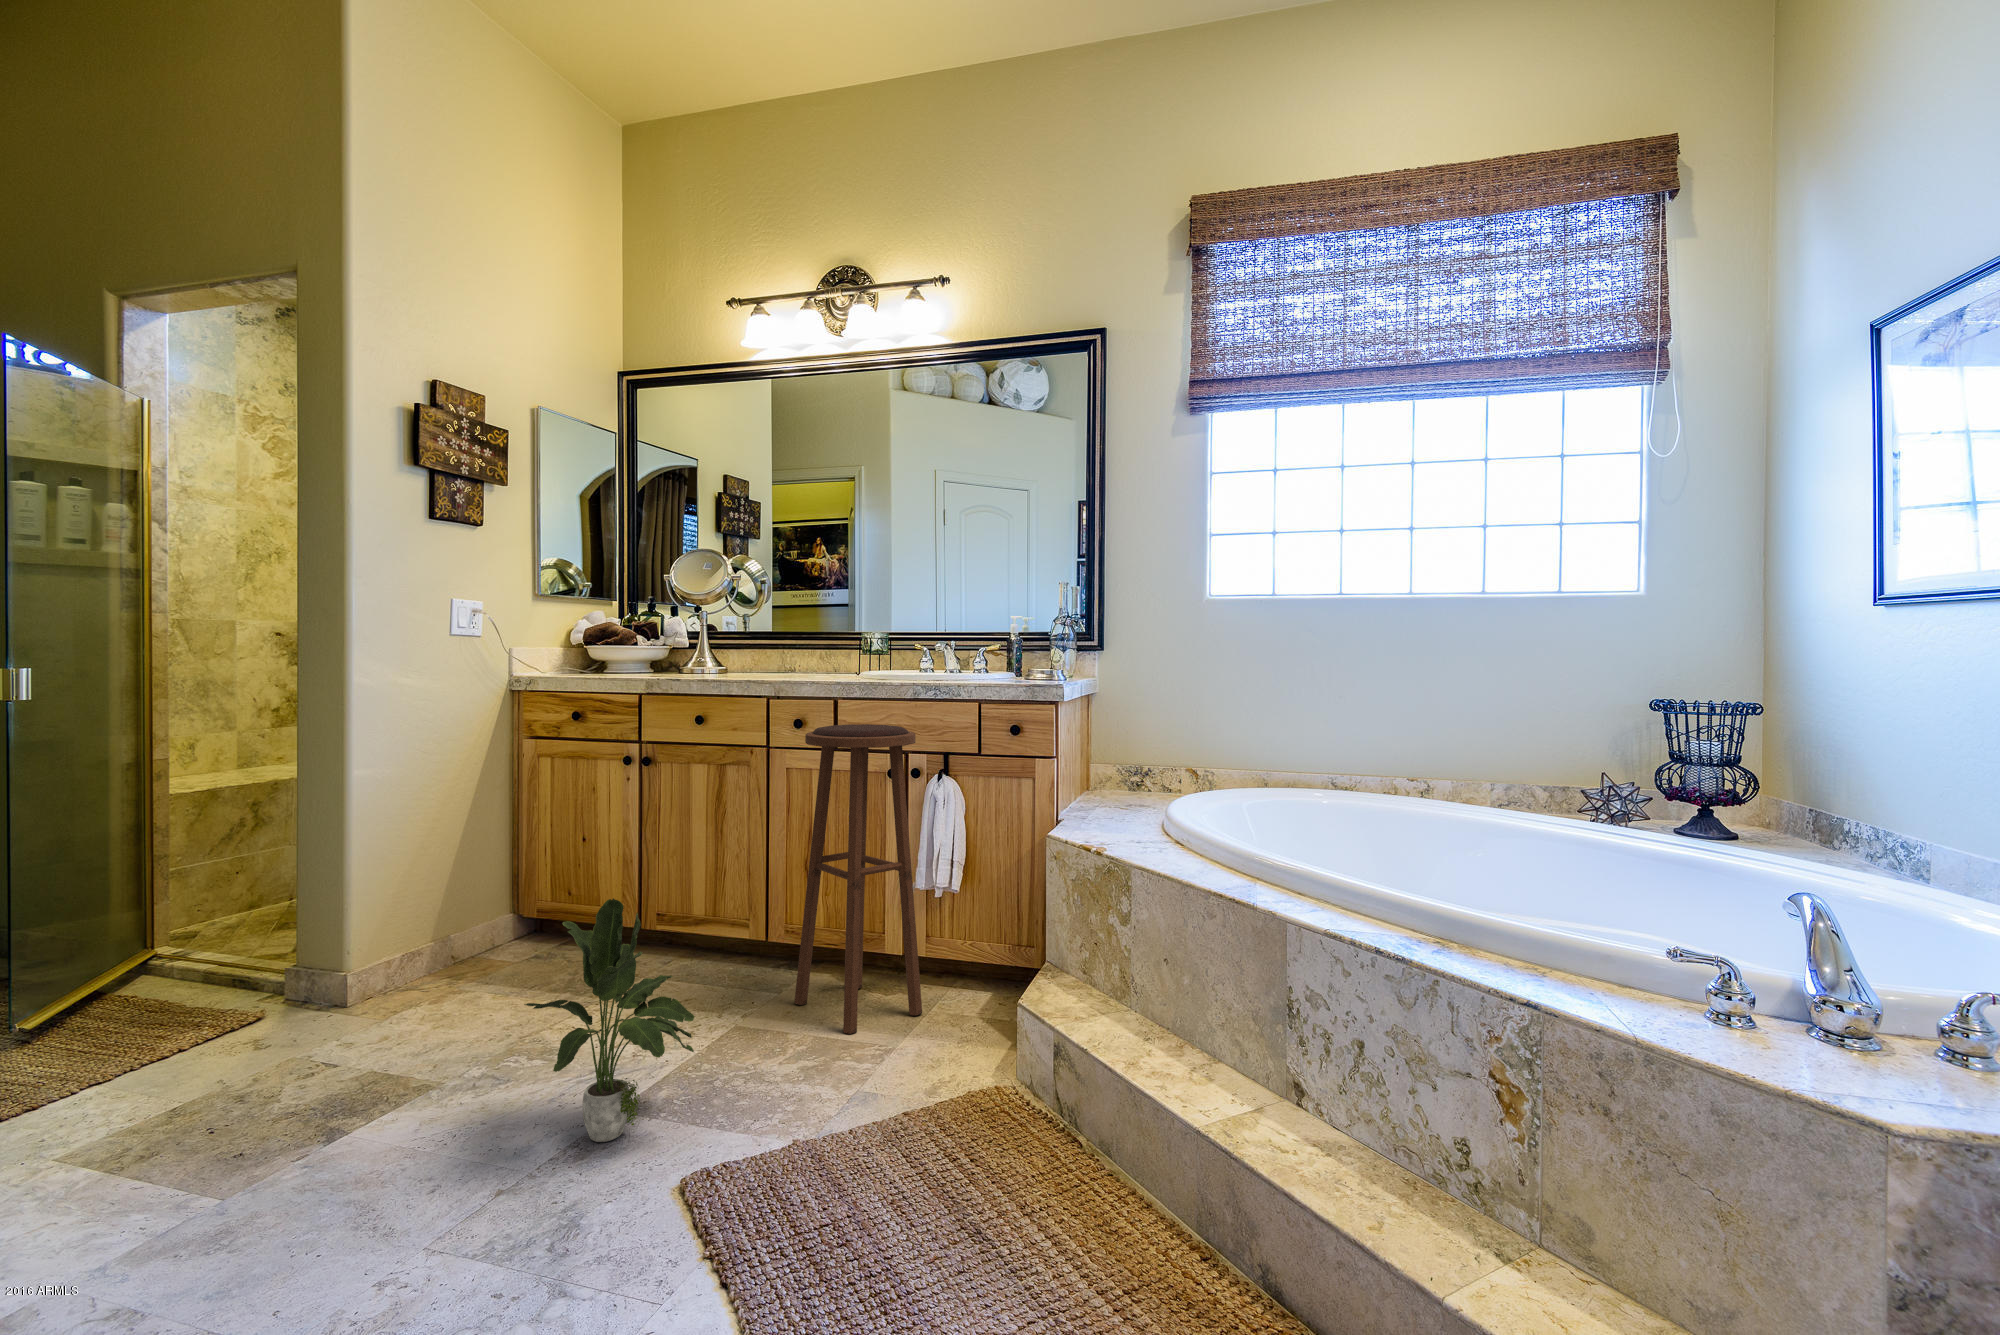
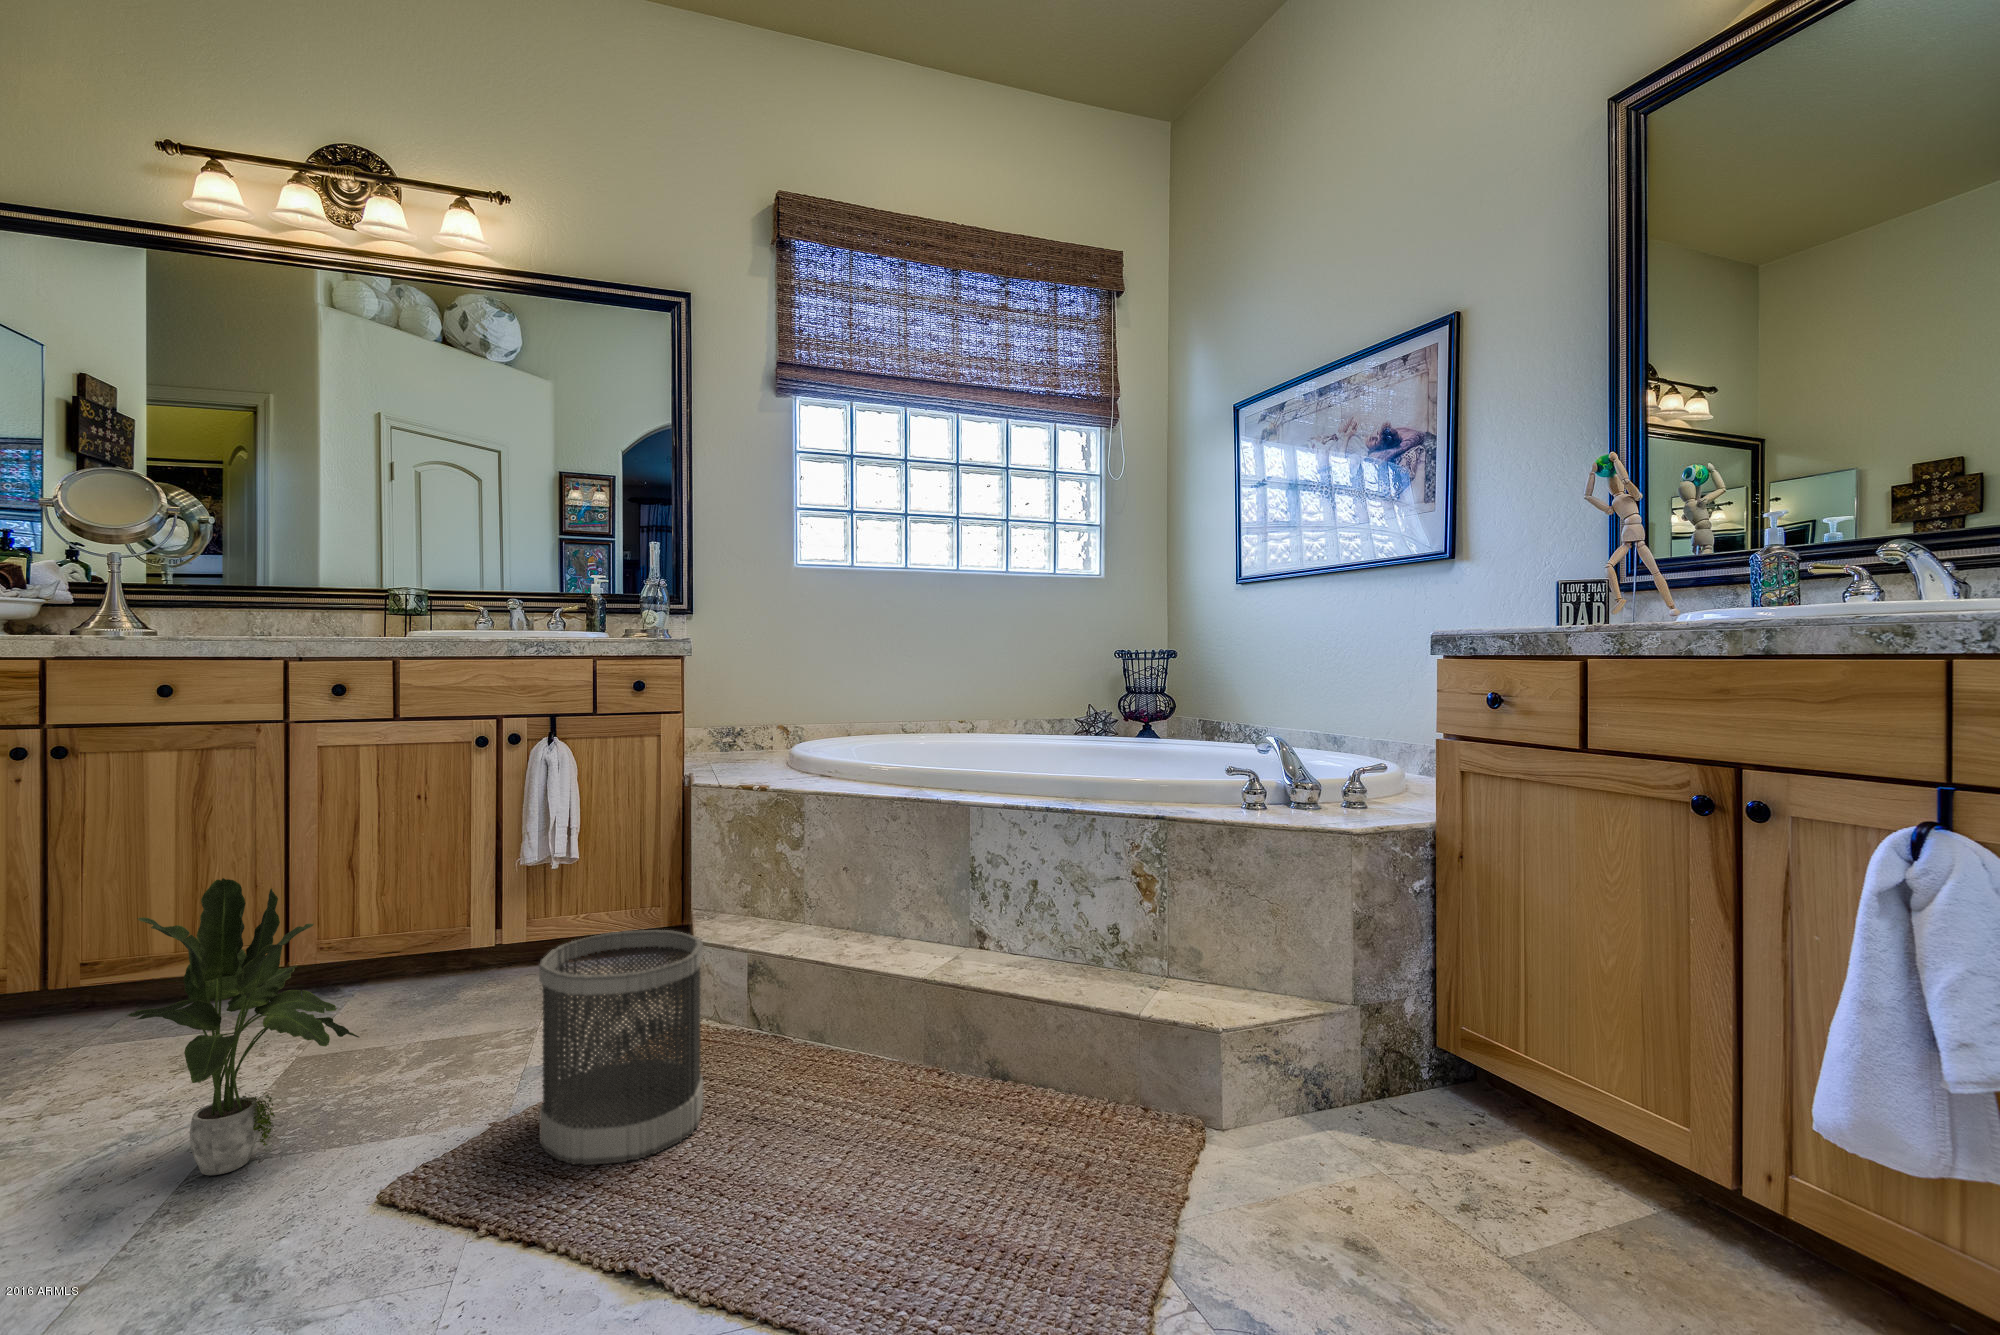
stool: present [794,724,922,1034] -> none [375,682,546,1016]
wastebasket: none [797,1000,955,1253] -> present [539,930,703,1165]

